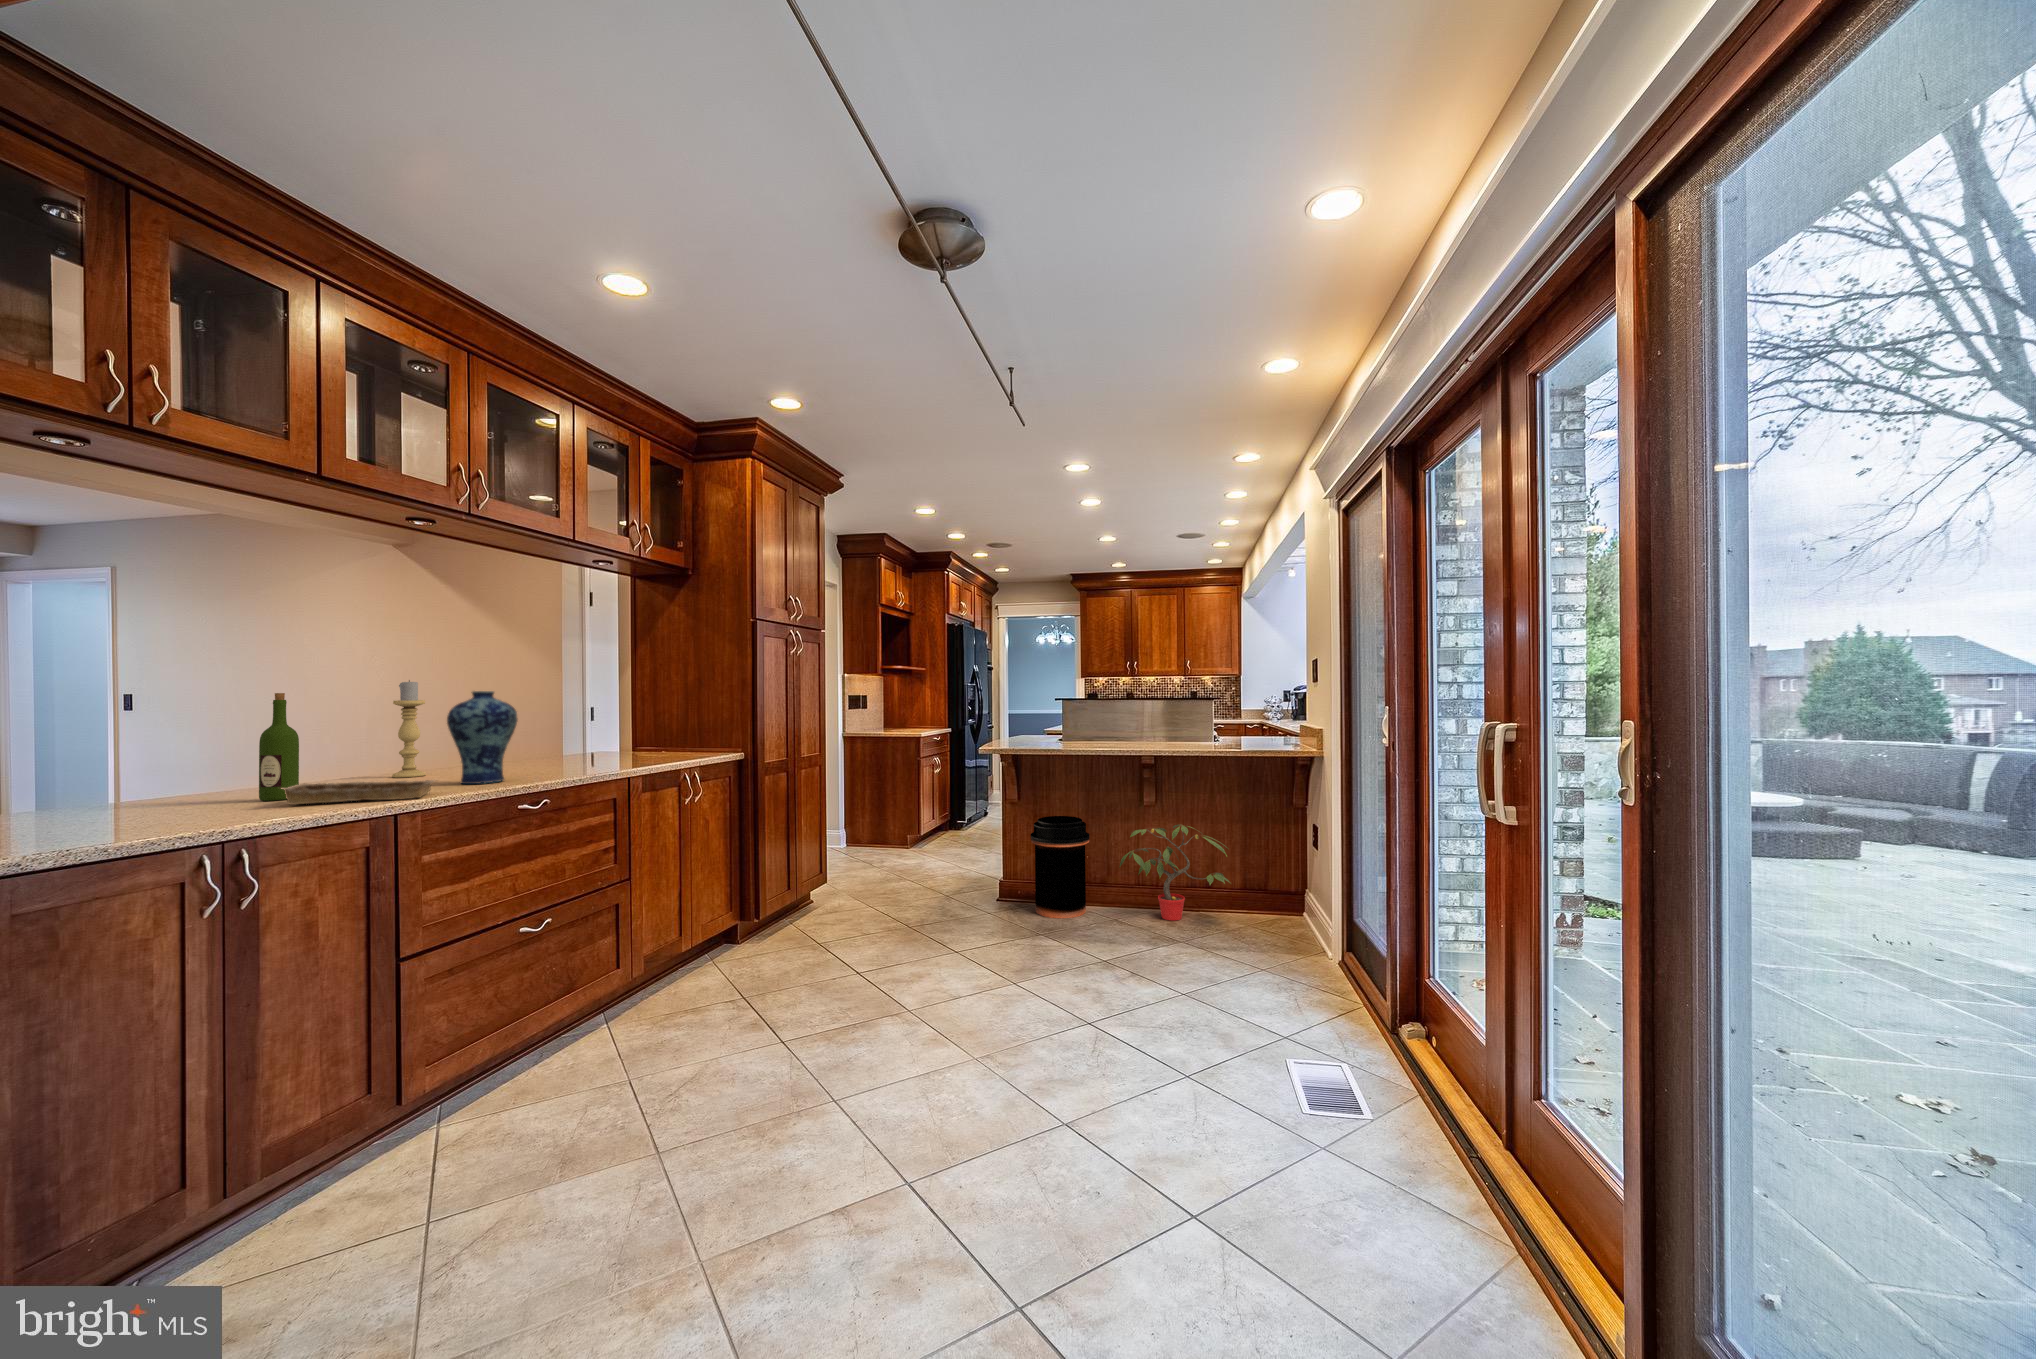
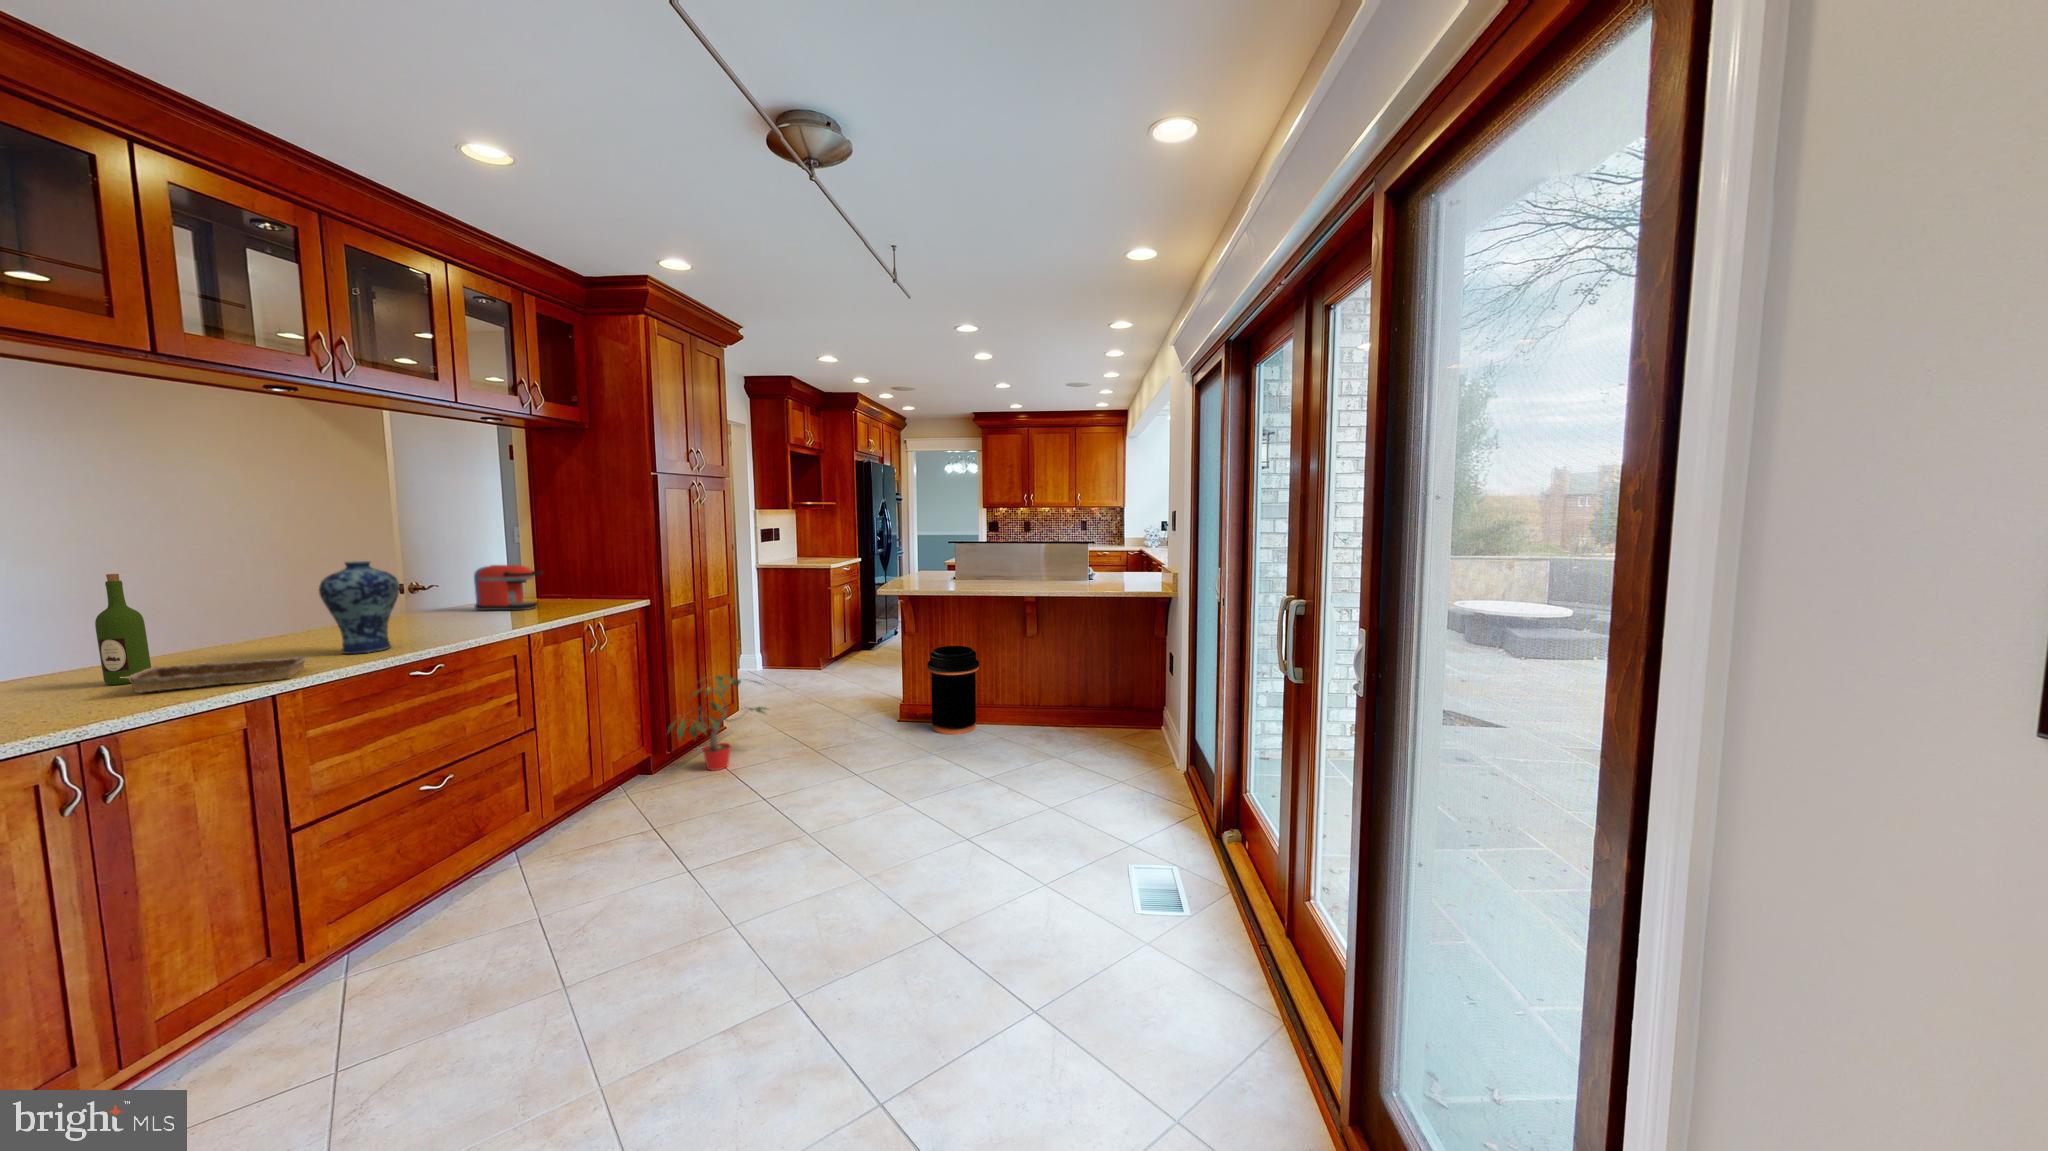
candle holder: present [392,680,426,778] -> none [261,544,309,642]
coffee maker: none [573,712,641,759] -> present [474,565,543,610]
potted plant: present [1120,825,1230,921] -> present [668,676,767,770]

